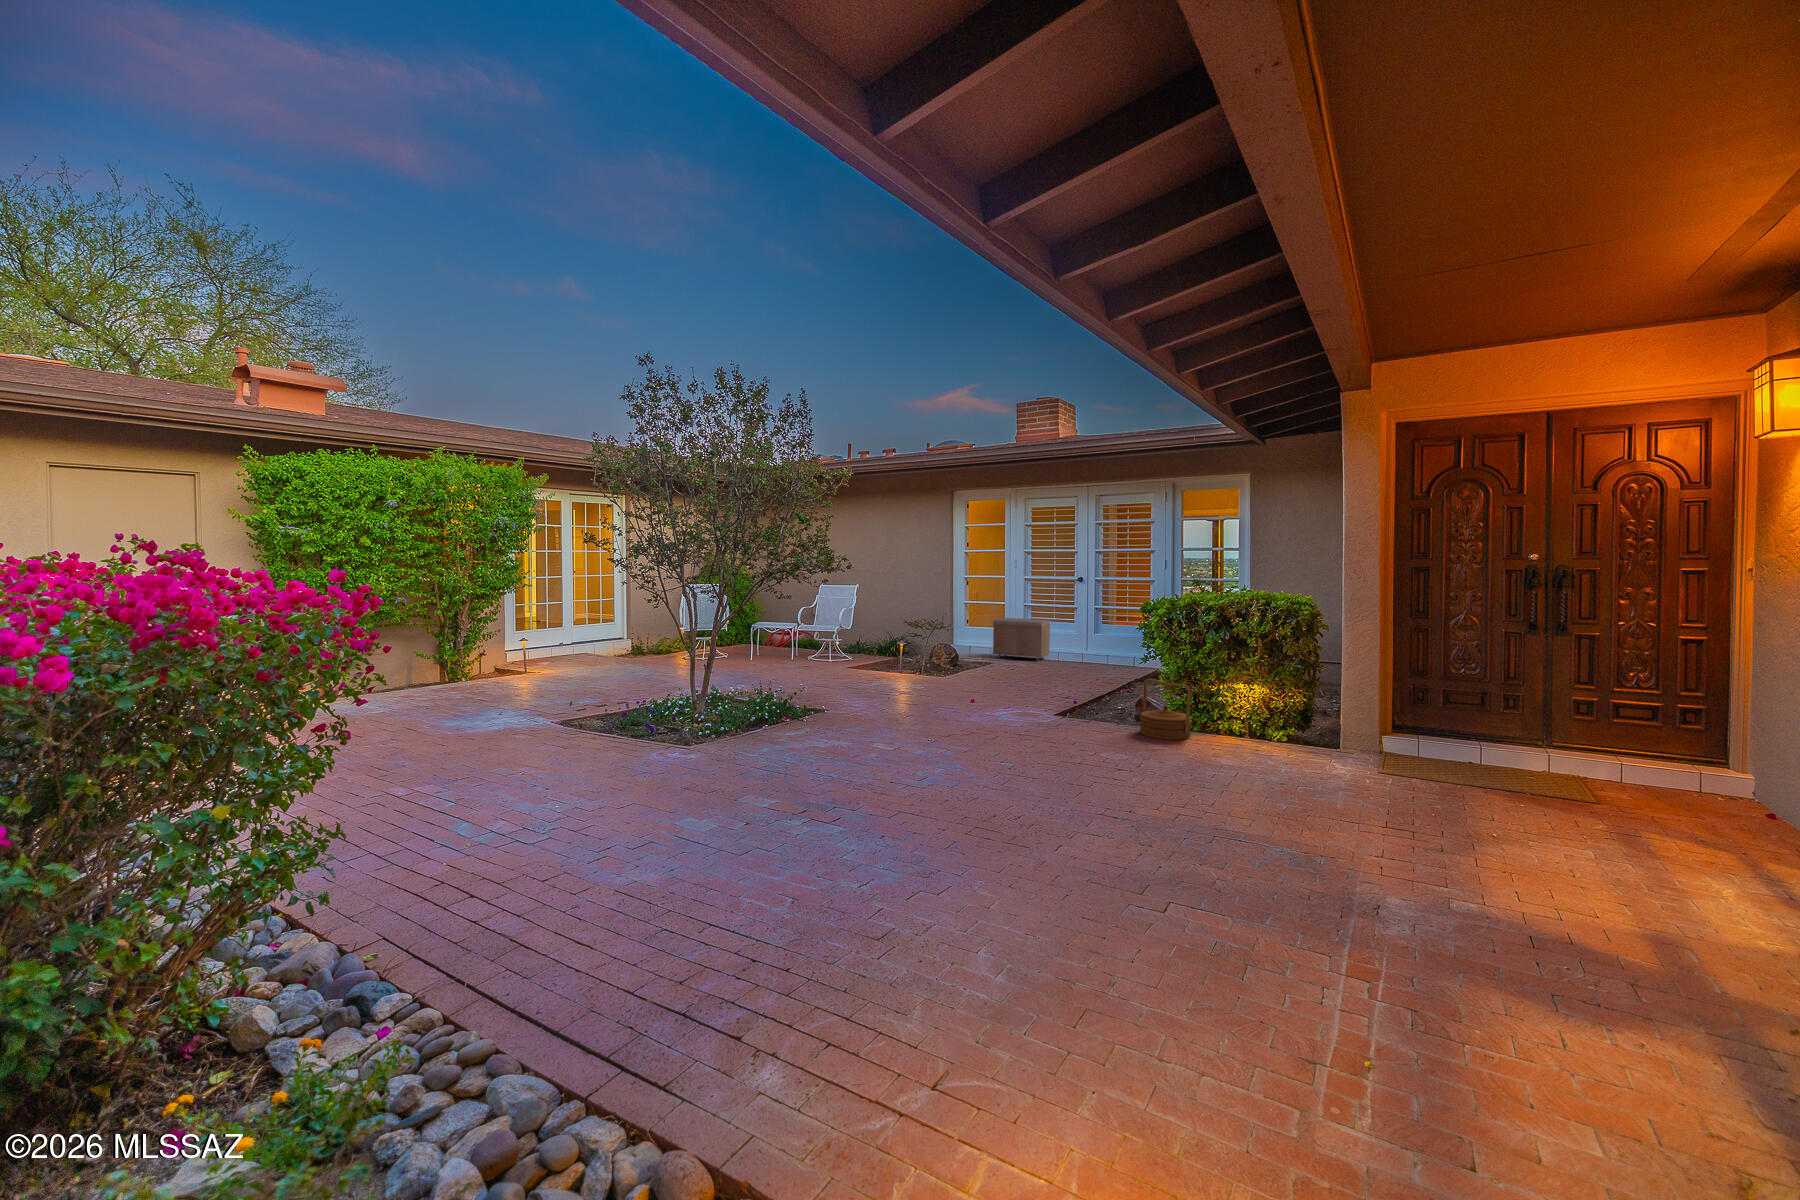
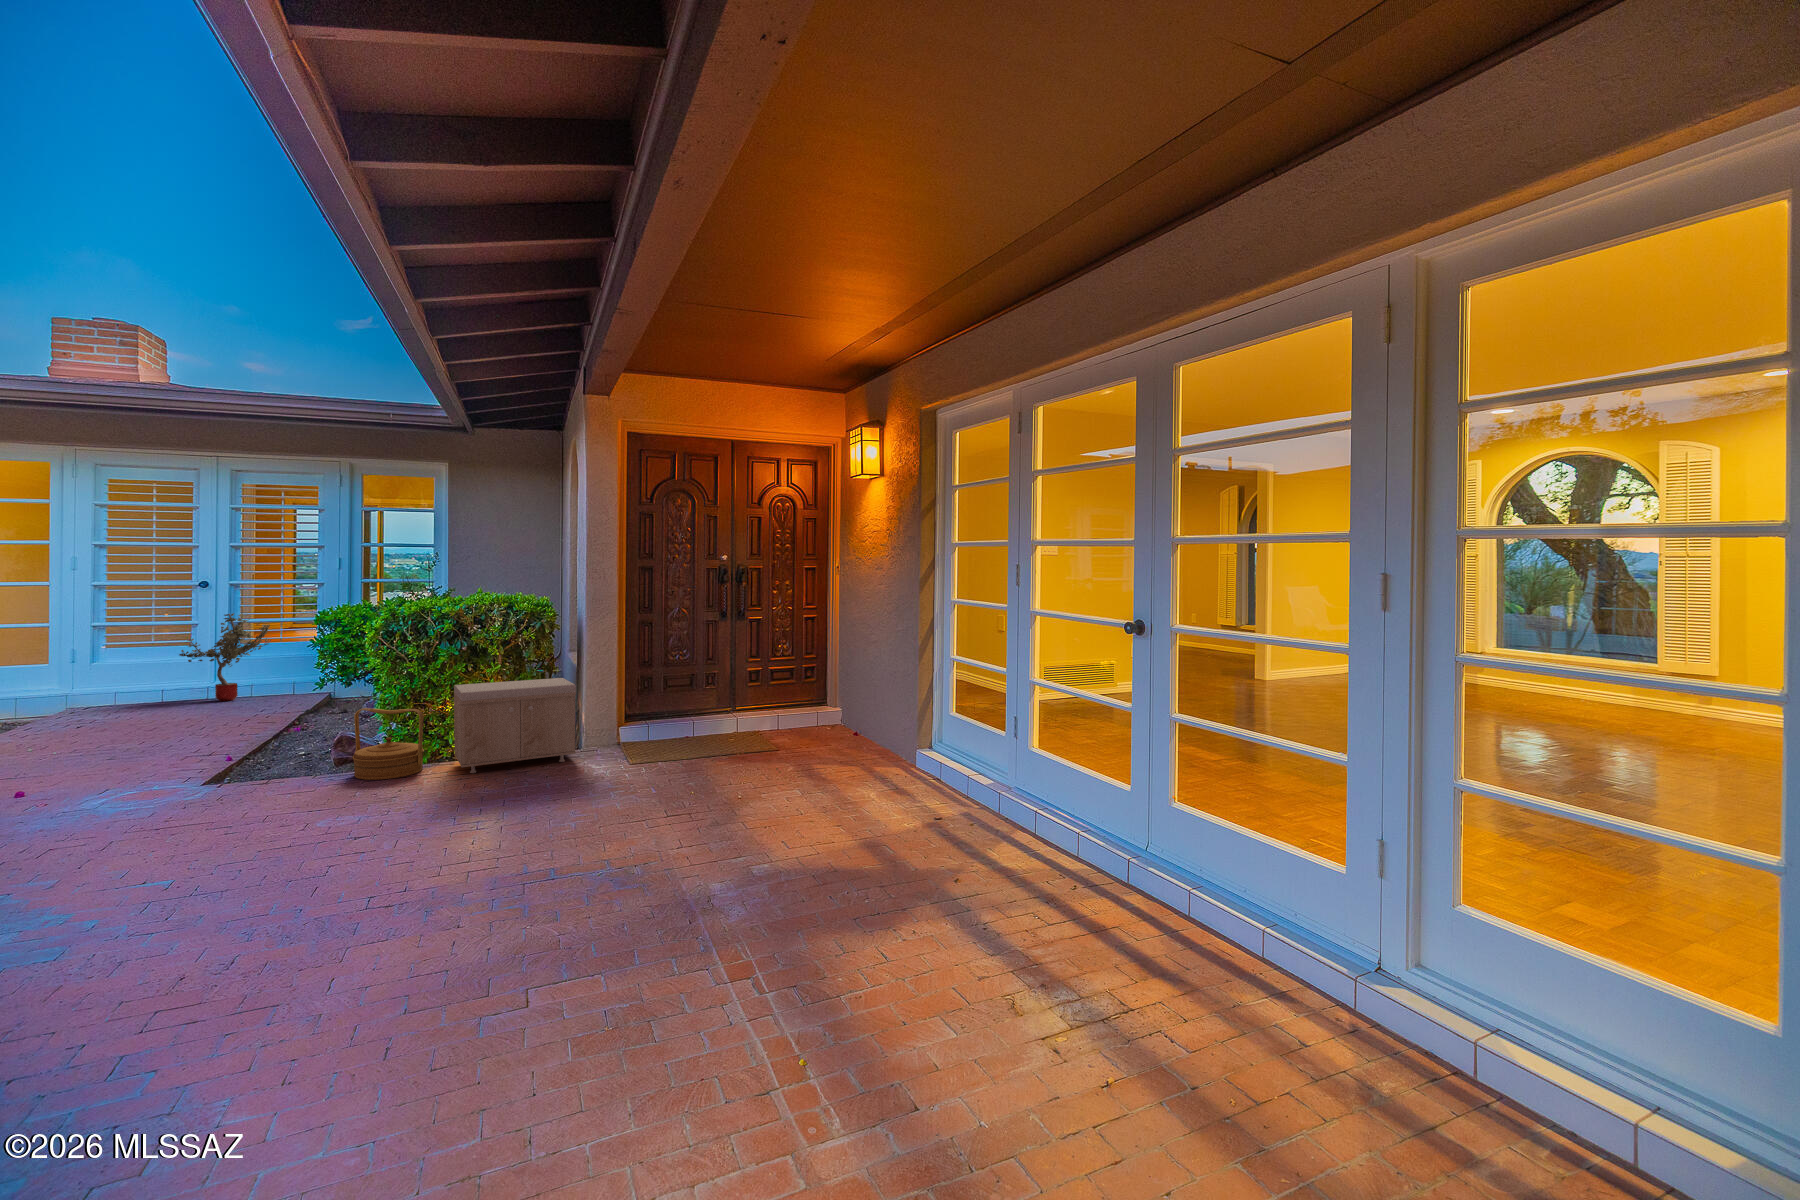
potted tree: none [1065,601,1118,666] -> present [179,613,271,701]
storage bench: present [993,618,1050,661] -> present [454,678,576,773]

